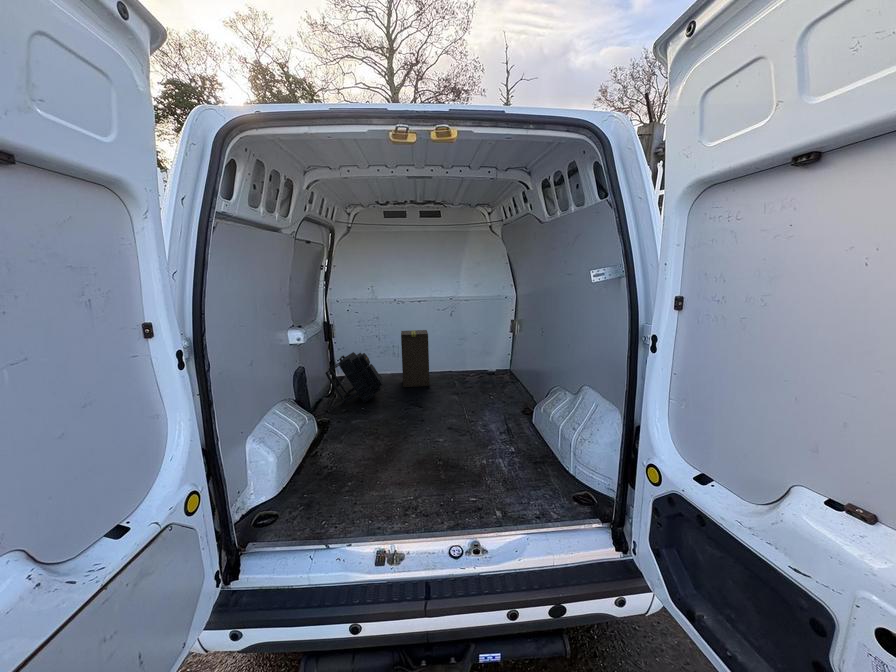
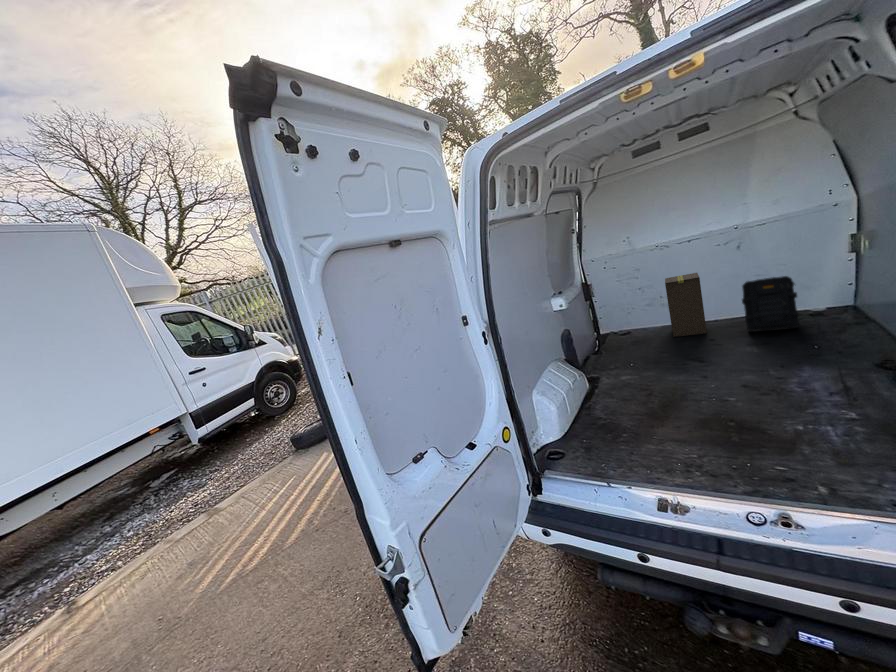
backpack: present [325,352,383,404] -> present [742,276,799,331]

